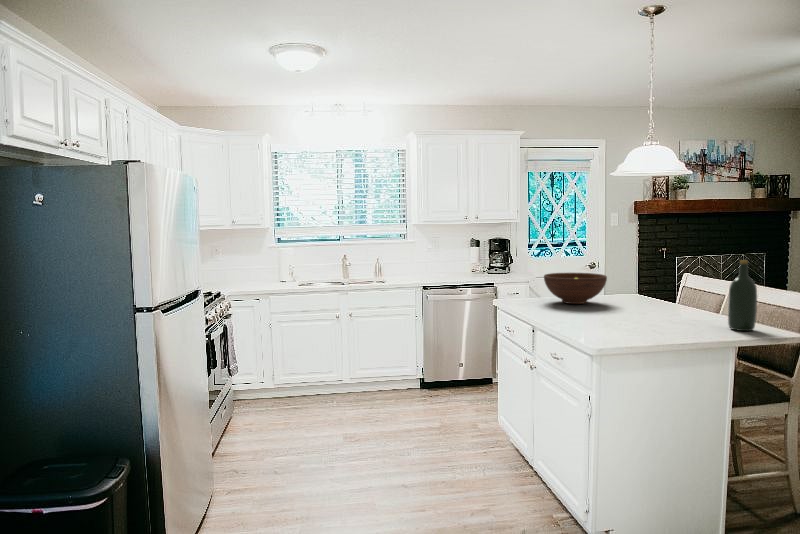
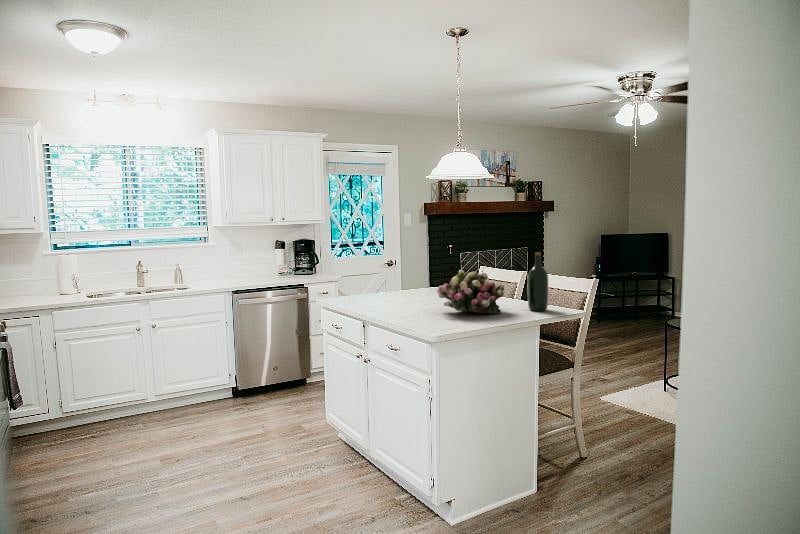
fruit bowl: present [544,273,607,304] -> none [367,269,424,299]
flower arrangement: none [611,277,696,330] -> present [437,270,504,314]

